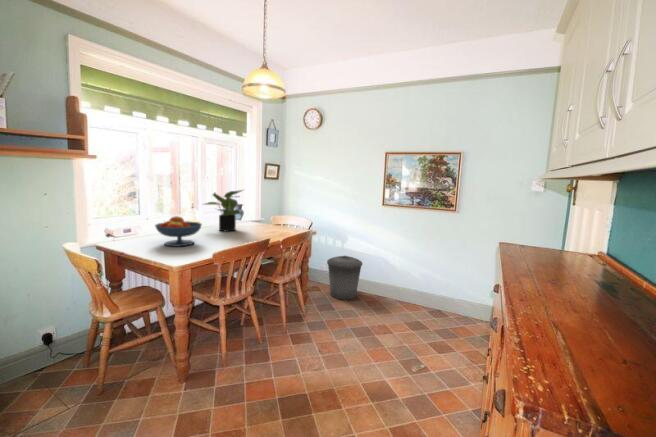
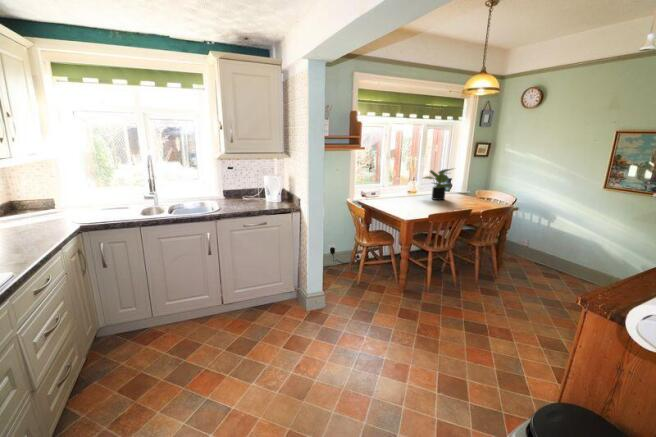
fruit bowl: present [155,216,202,246] -> none [392,186,422,208]
trash can: present [327,256,362,300] -> none [527,233,568,275]

